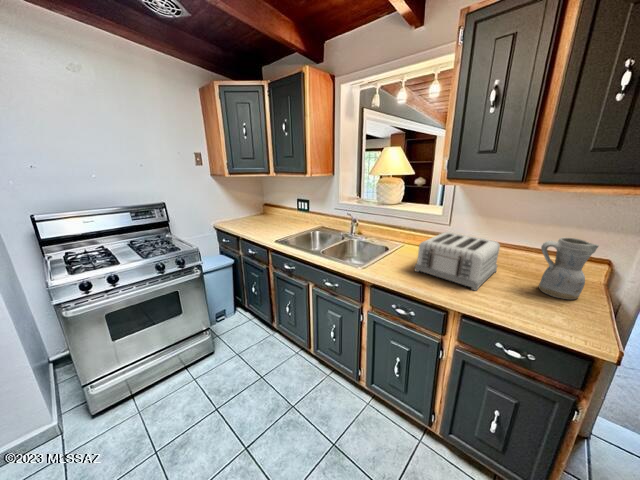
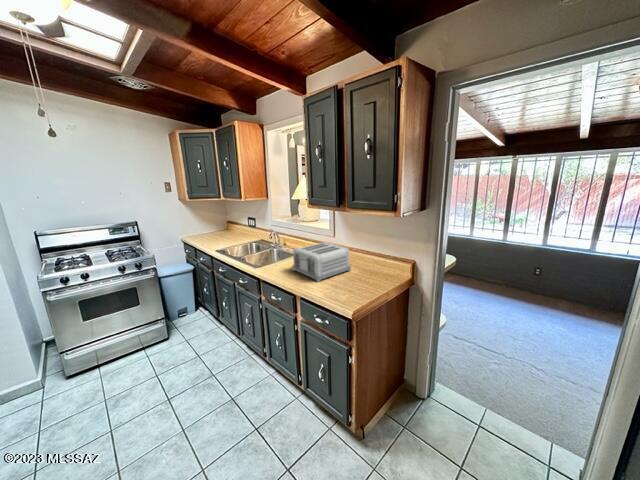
ceramic pitcher: present [539,238,599,299] -> none [357,245,384,287]

